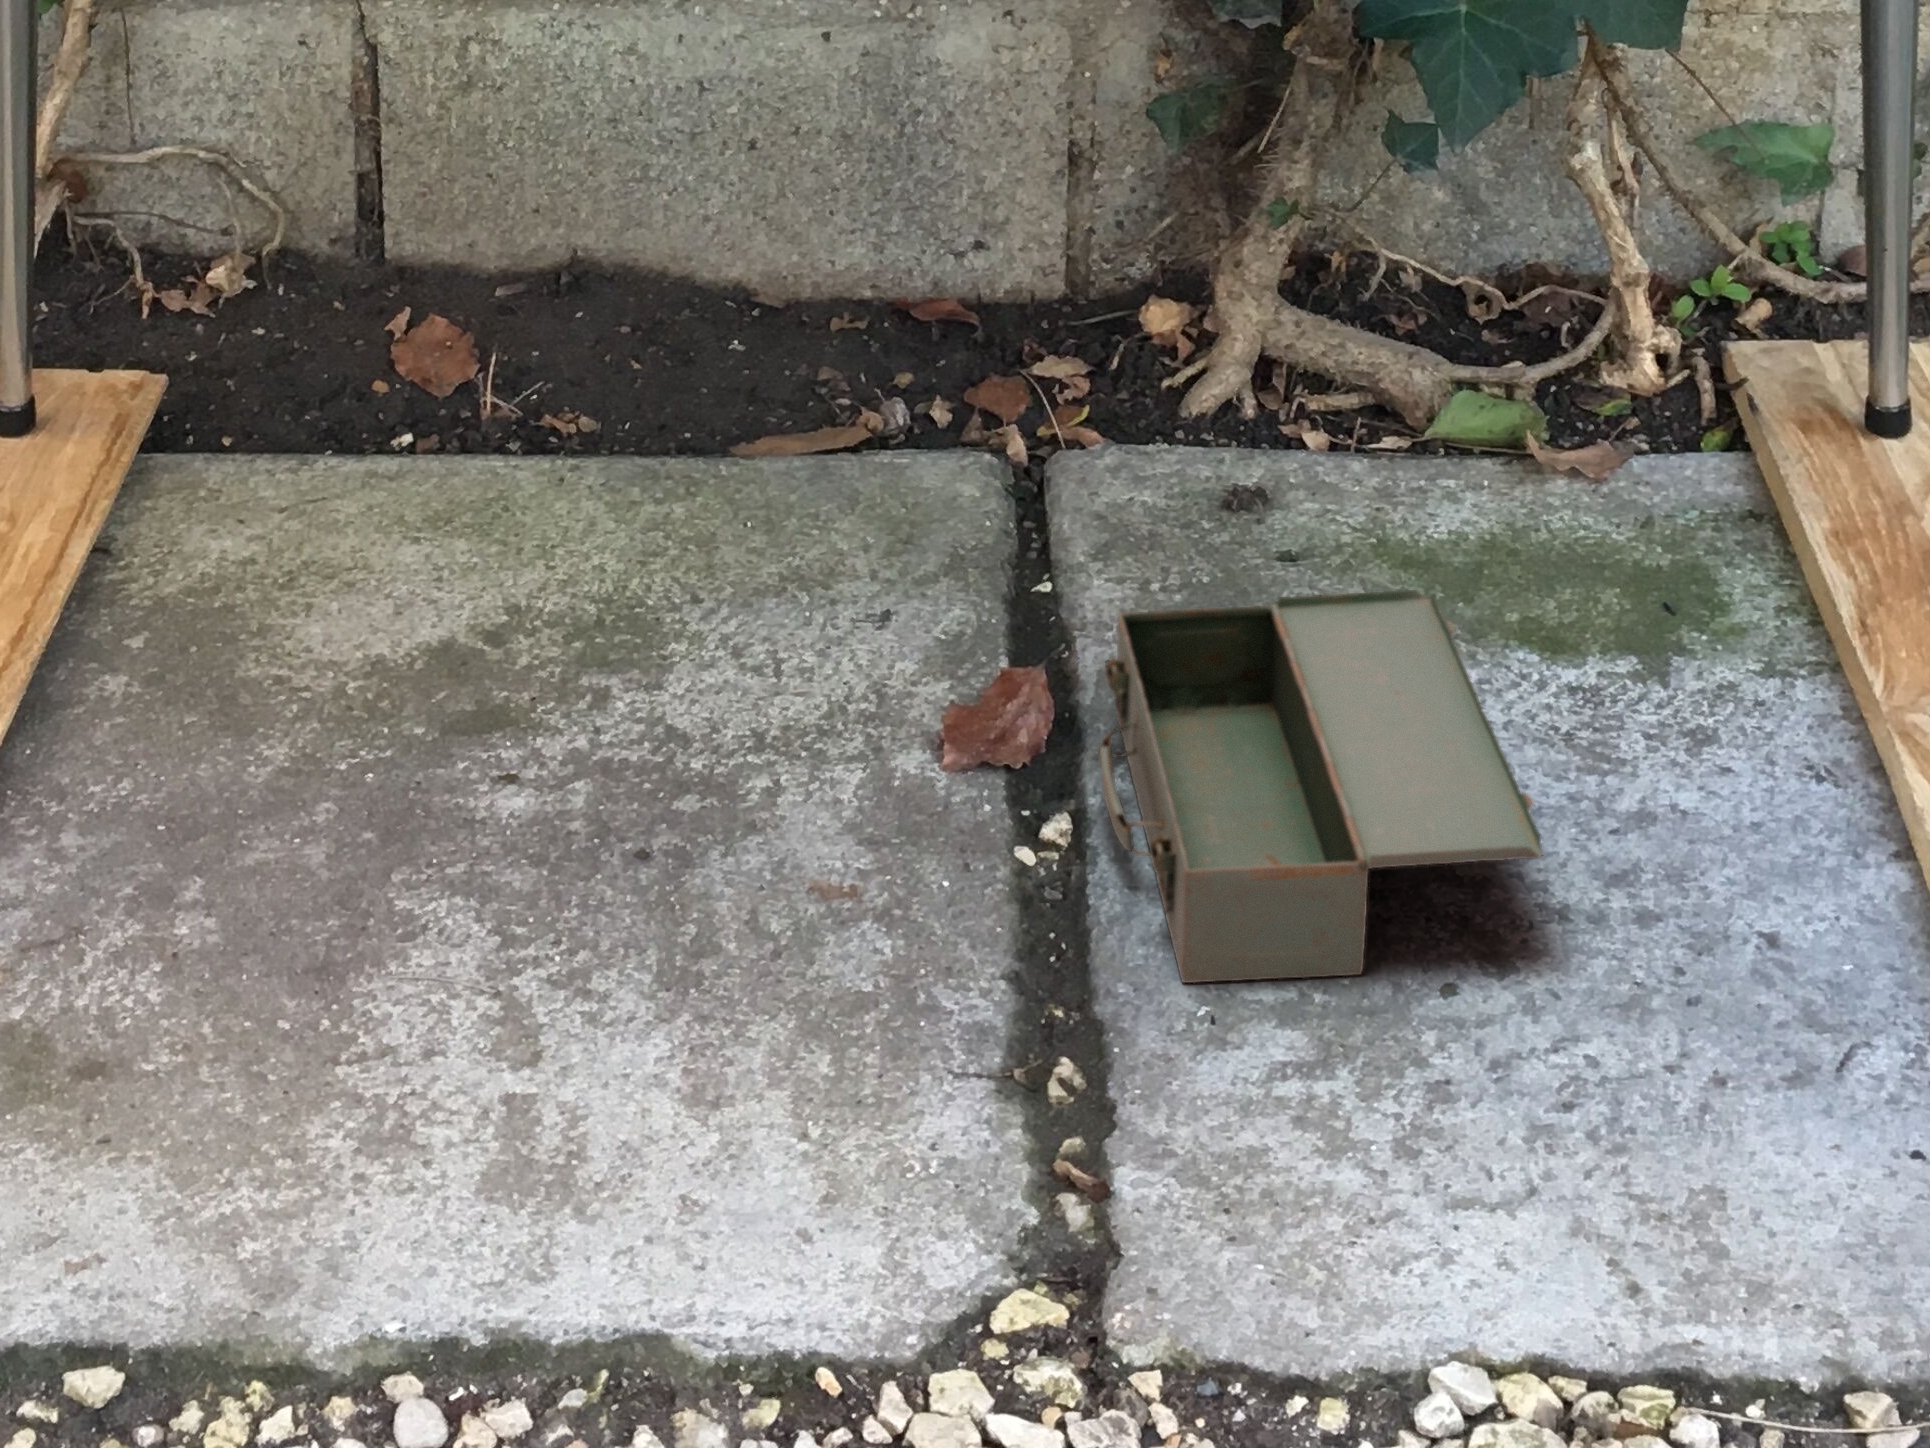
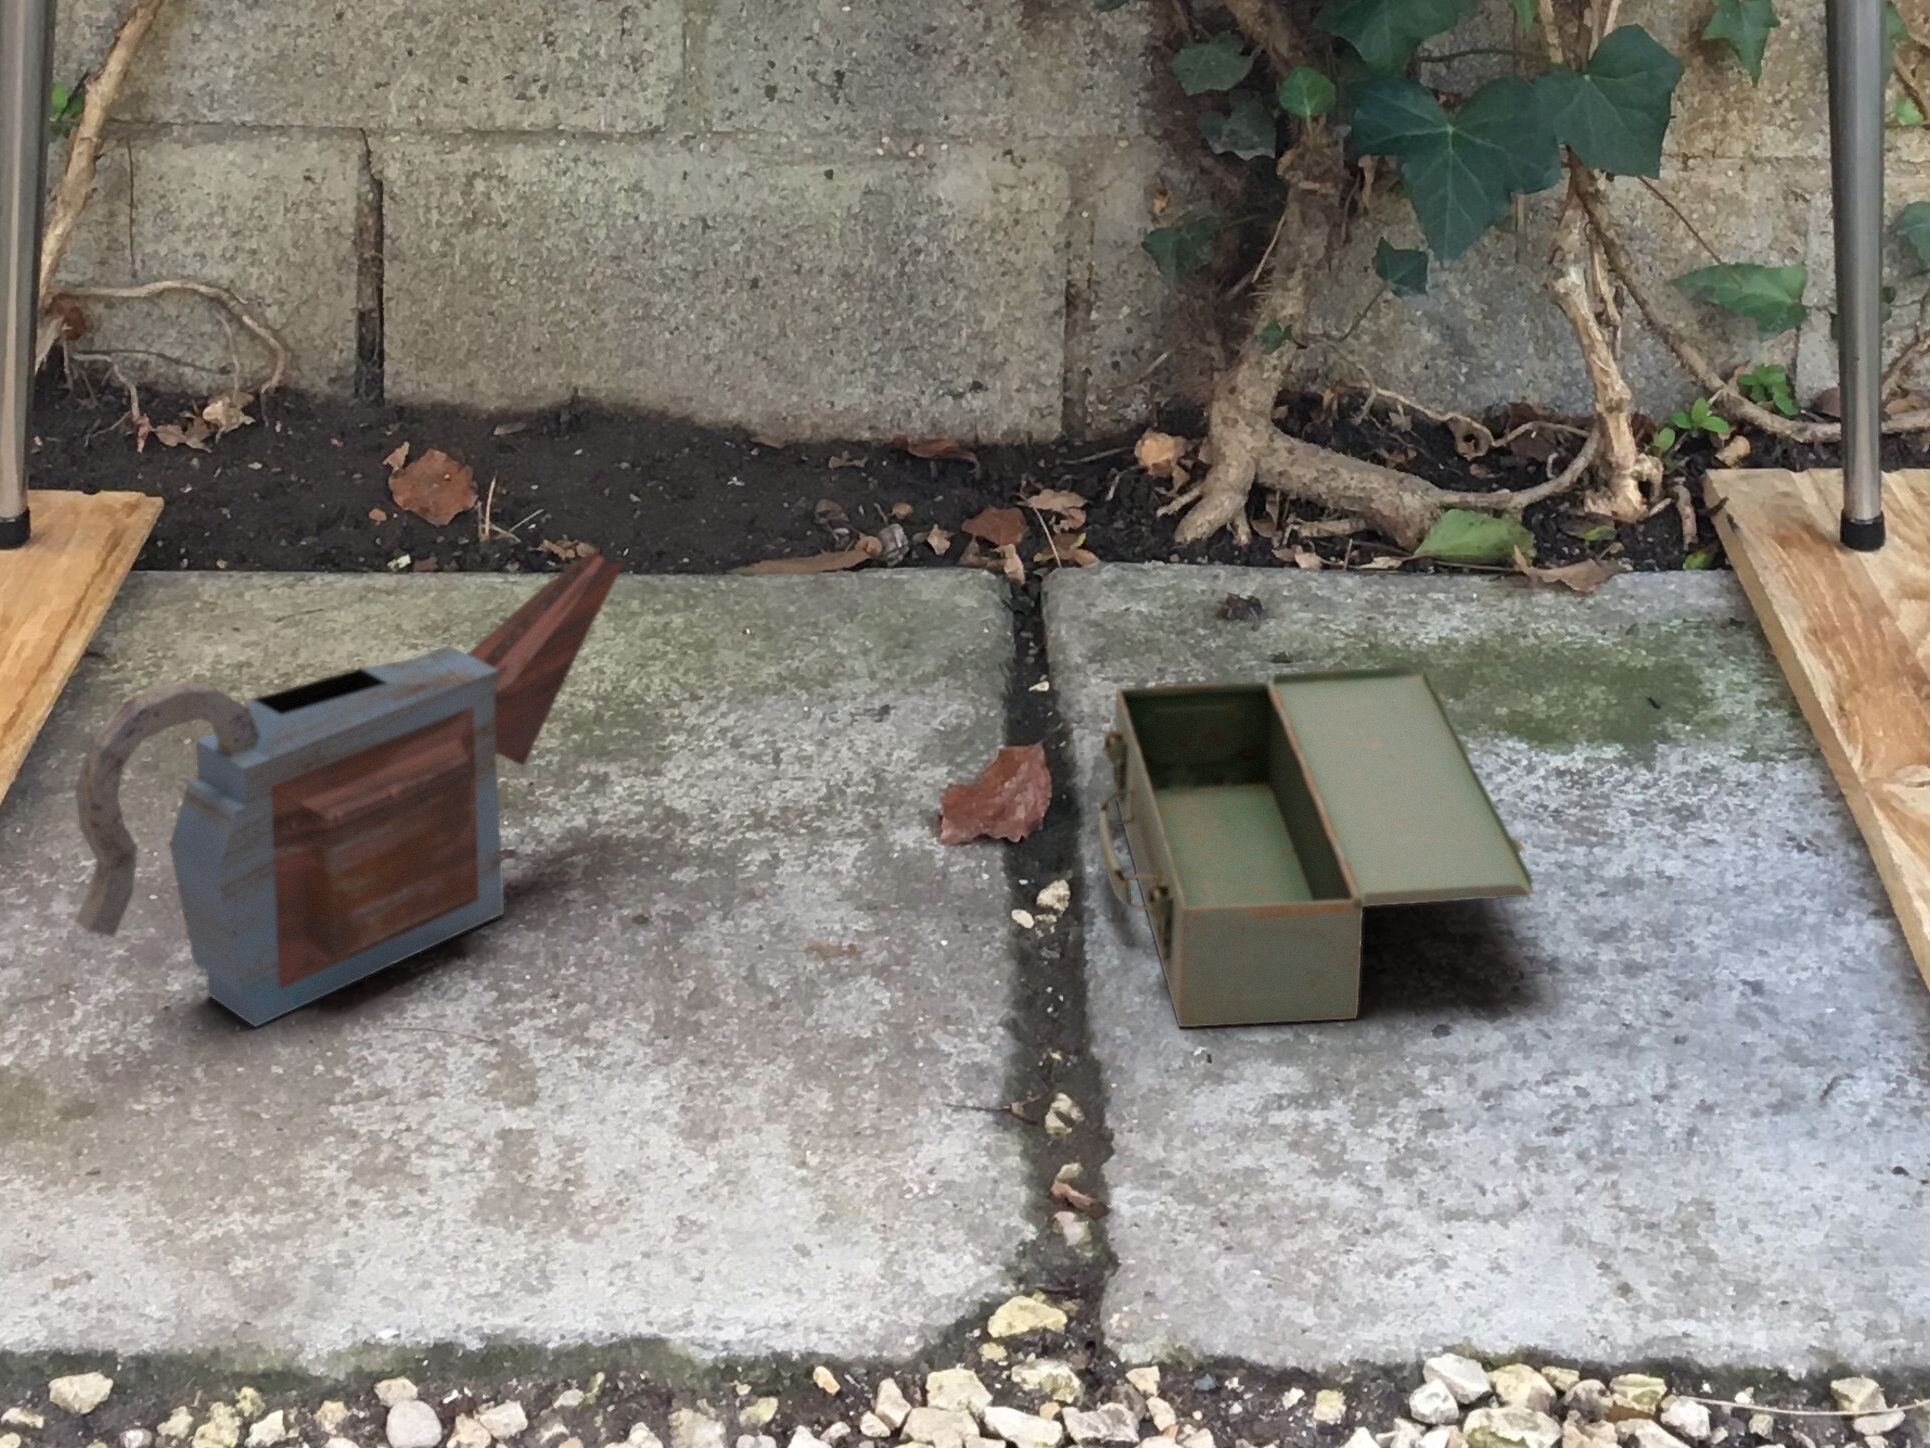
watering can: none [77,486,620,975] -> present [75,549,623,1026]

